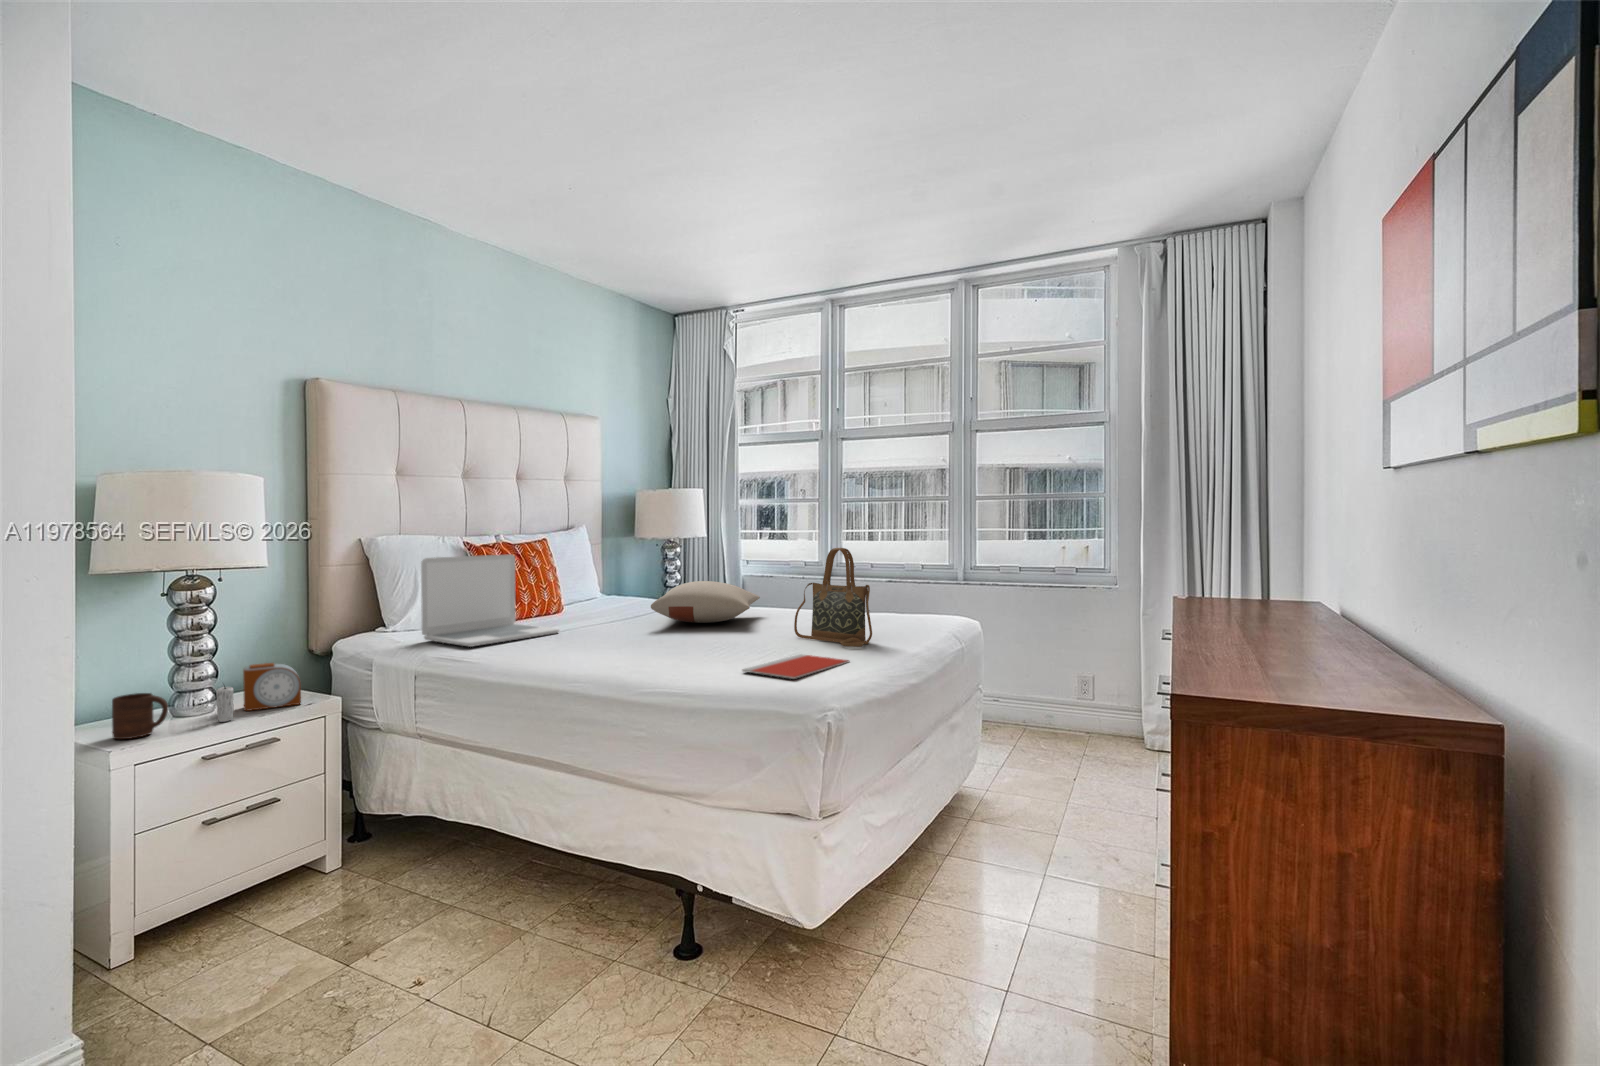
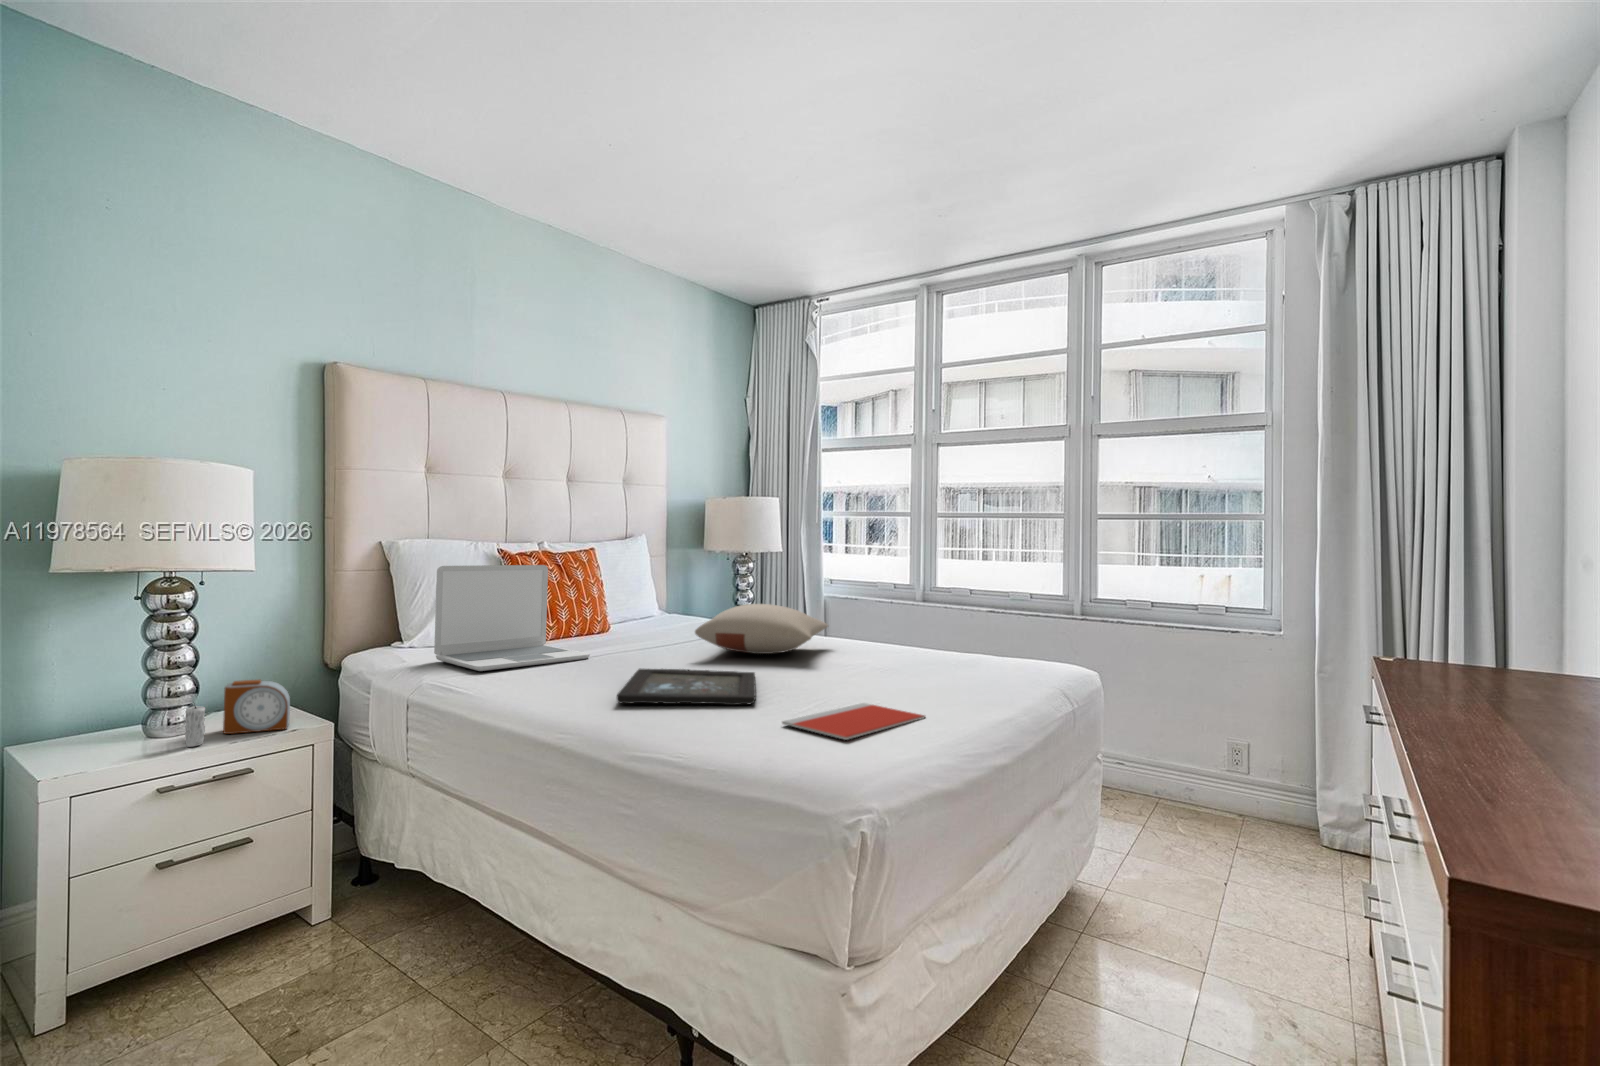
handbag: present [794,548,872,647] -> none [863,569,960,696]
tray: none [604,636,716,664] -> present [617,669,756,705]
cup: present [112,693,168,739] -> none [62,709,126,763]

